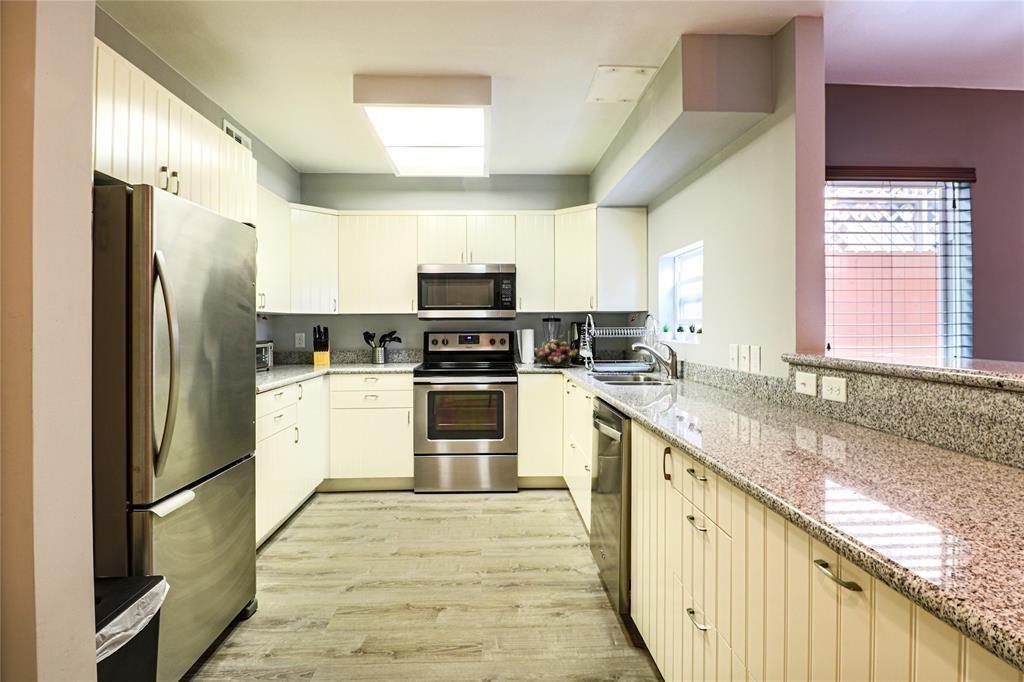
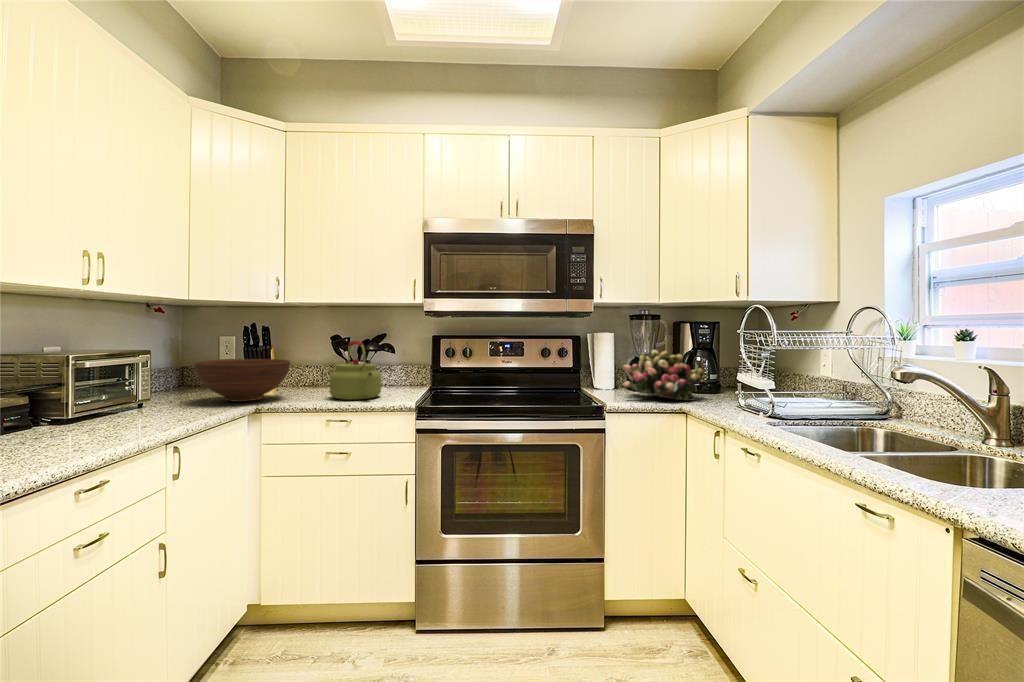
kettle: none [366,335,394,367] -> present [330,340,381,400]
fruit bowl: none [294,346,344,368] -> present [195,359,290,402]

